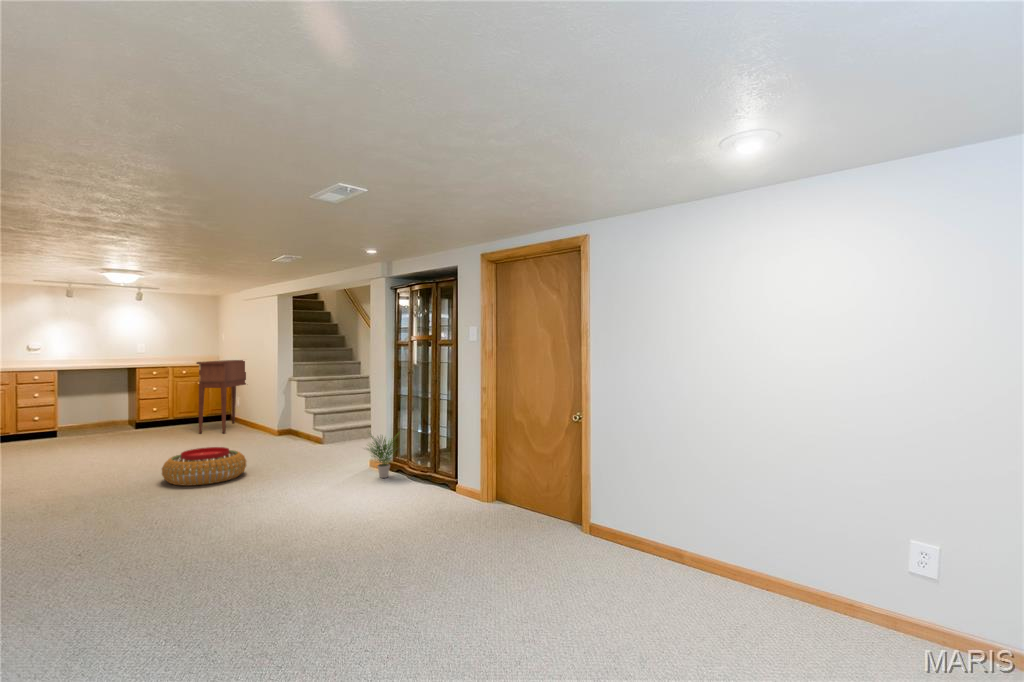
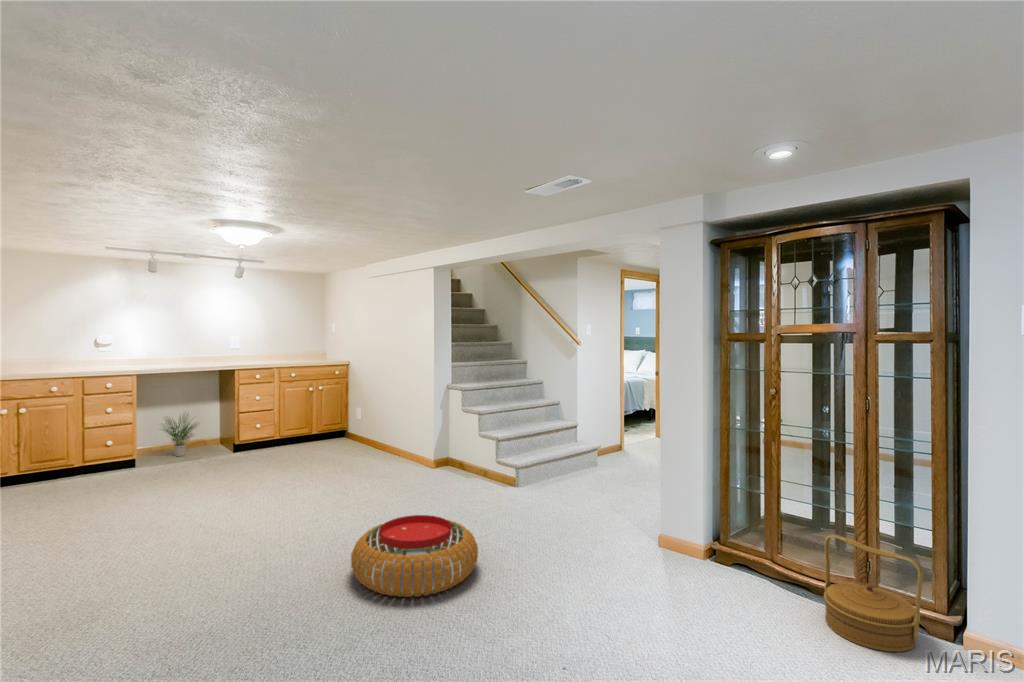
console table: present [197,360,246,433] -> none [320,359,383,462]
potted plant: present [368,436,396,478] -> present [164,416,196,456]
woven basket: none [409,444,452,498] -> present [824,534,923,652]

